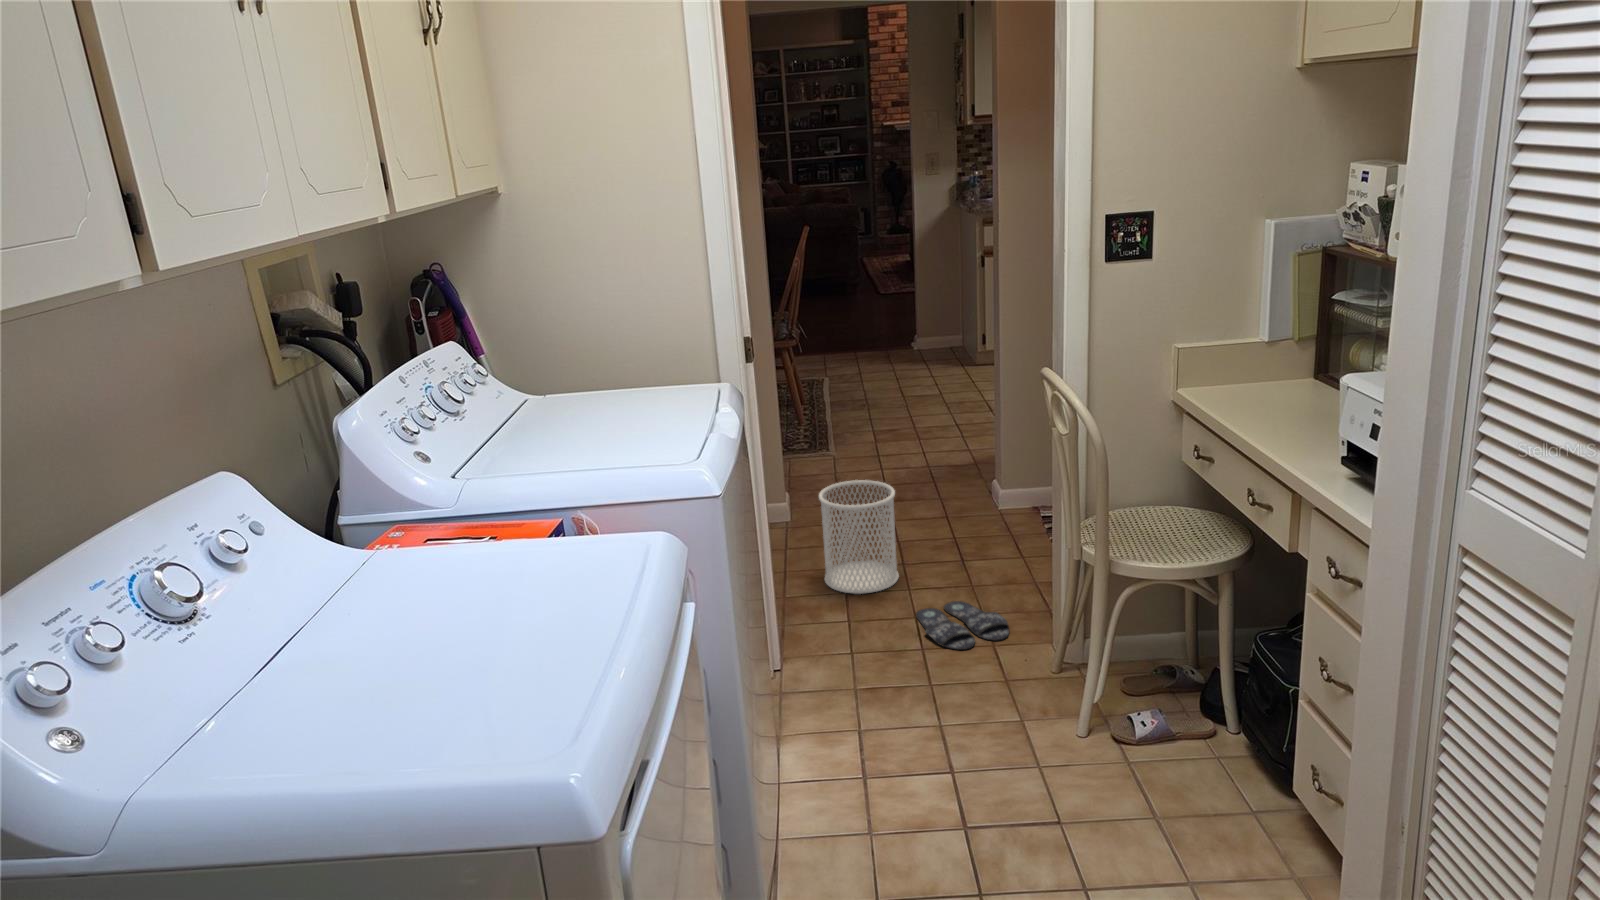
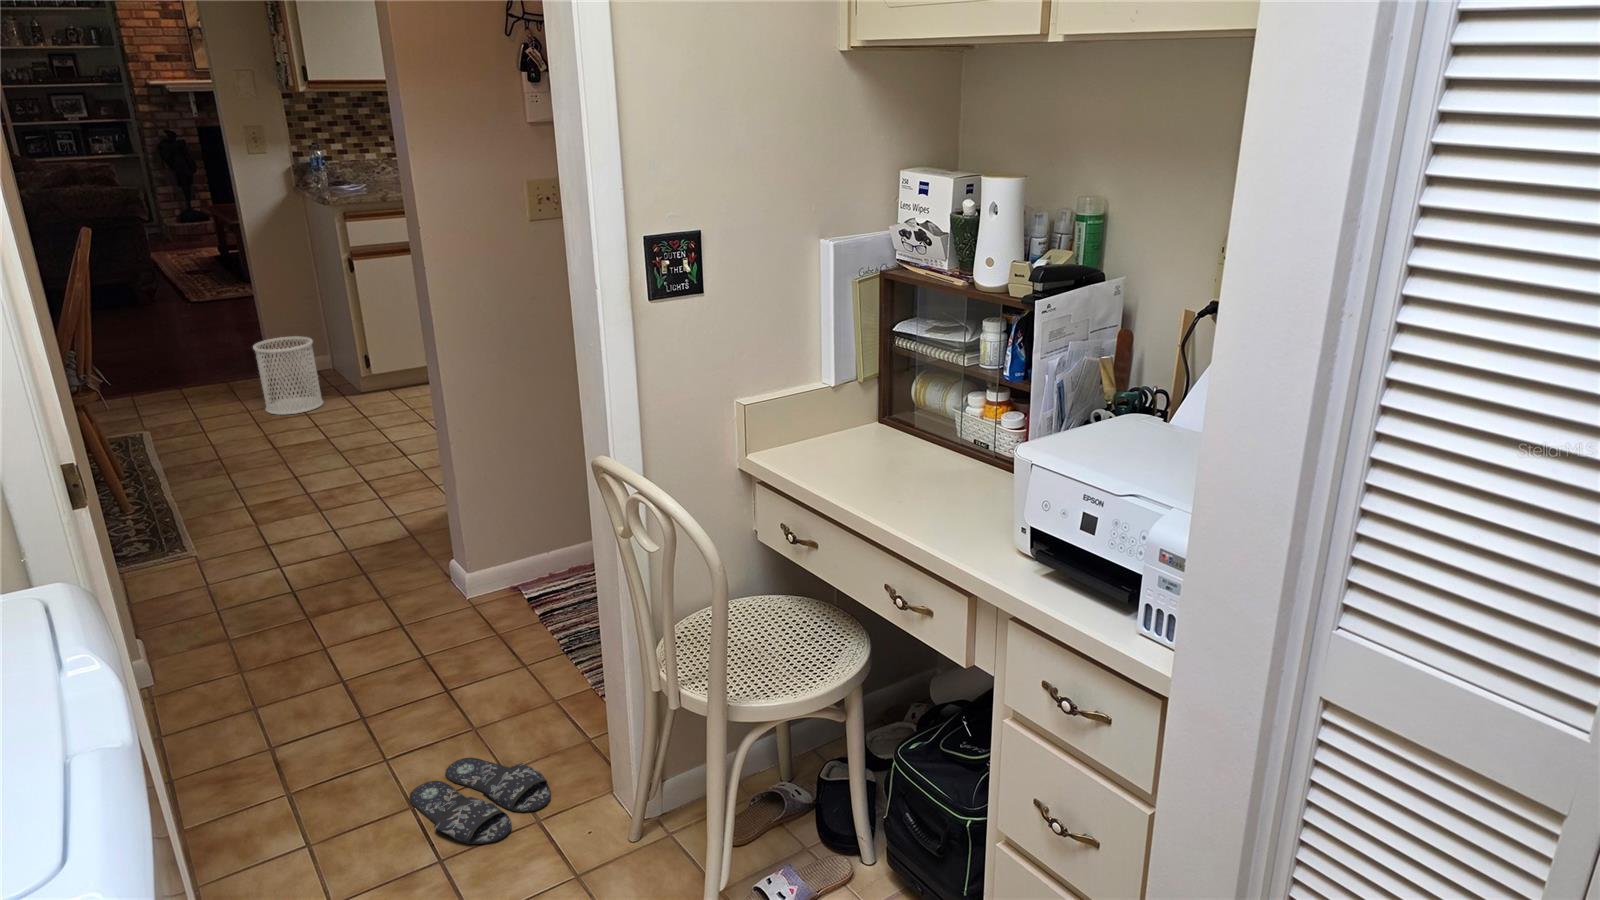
wastebasket: present [819,480,899,594] -> present [253,337,323,415]

